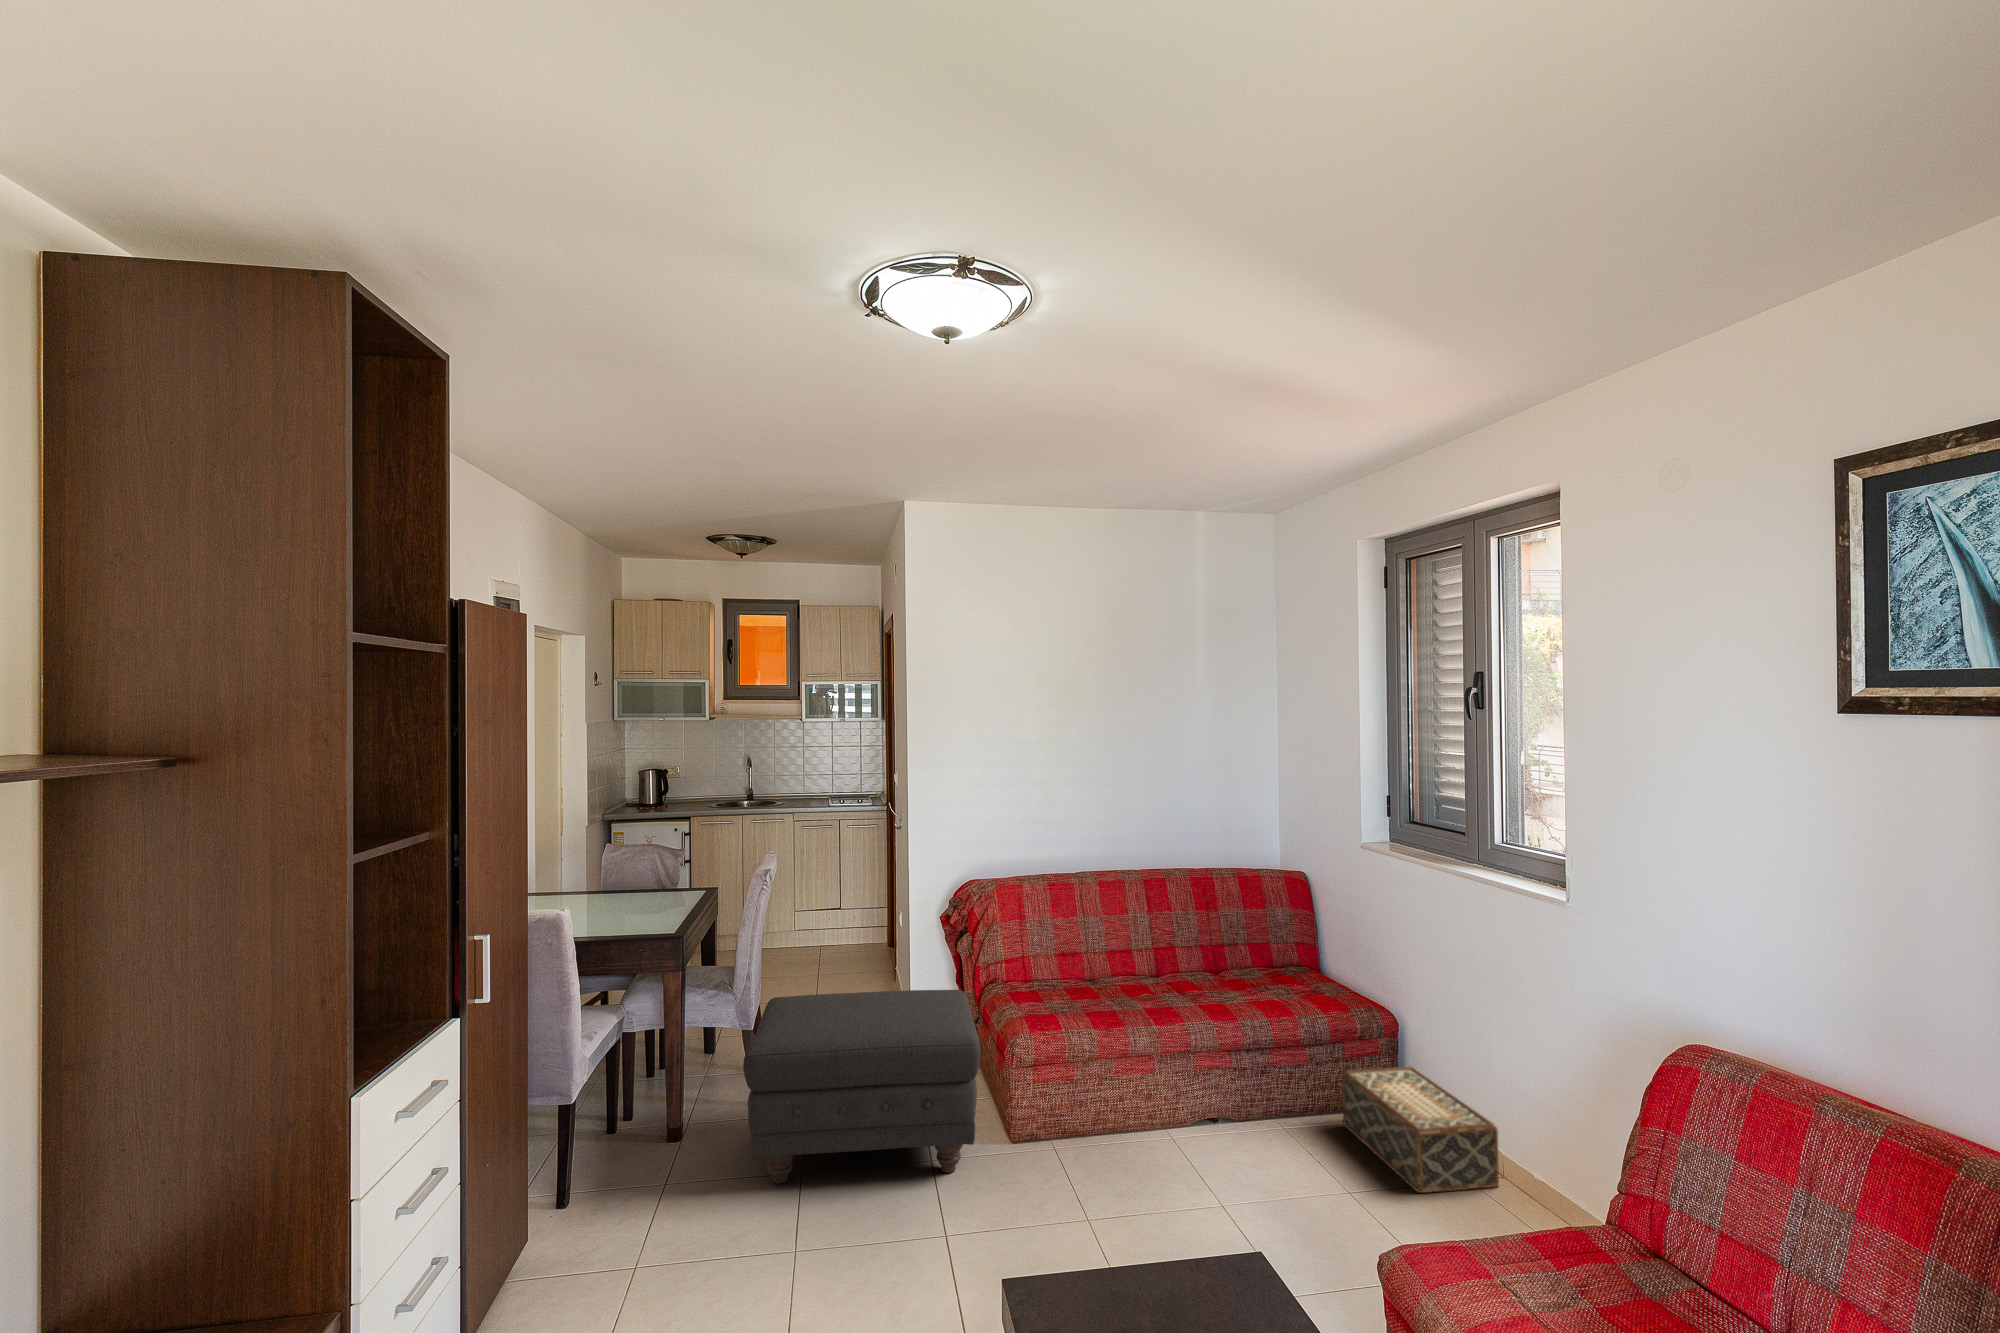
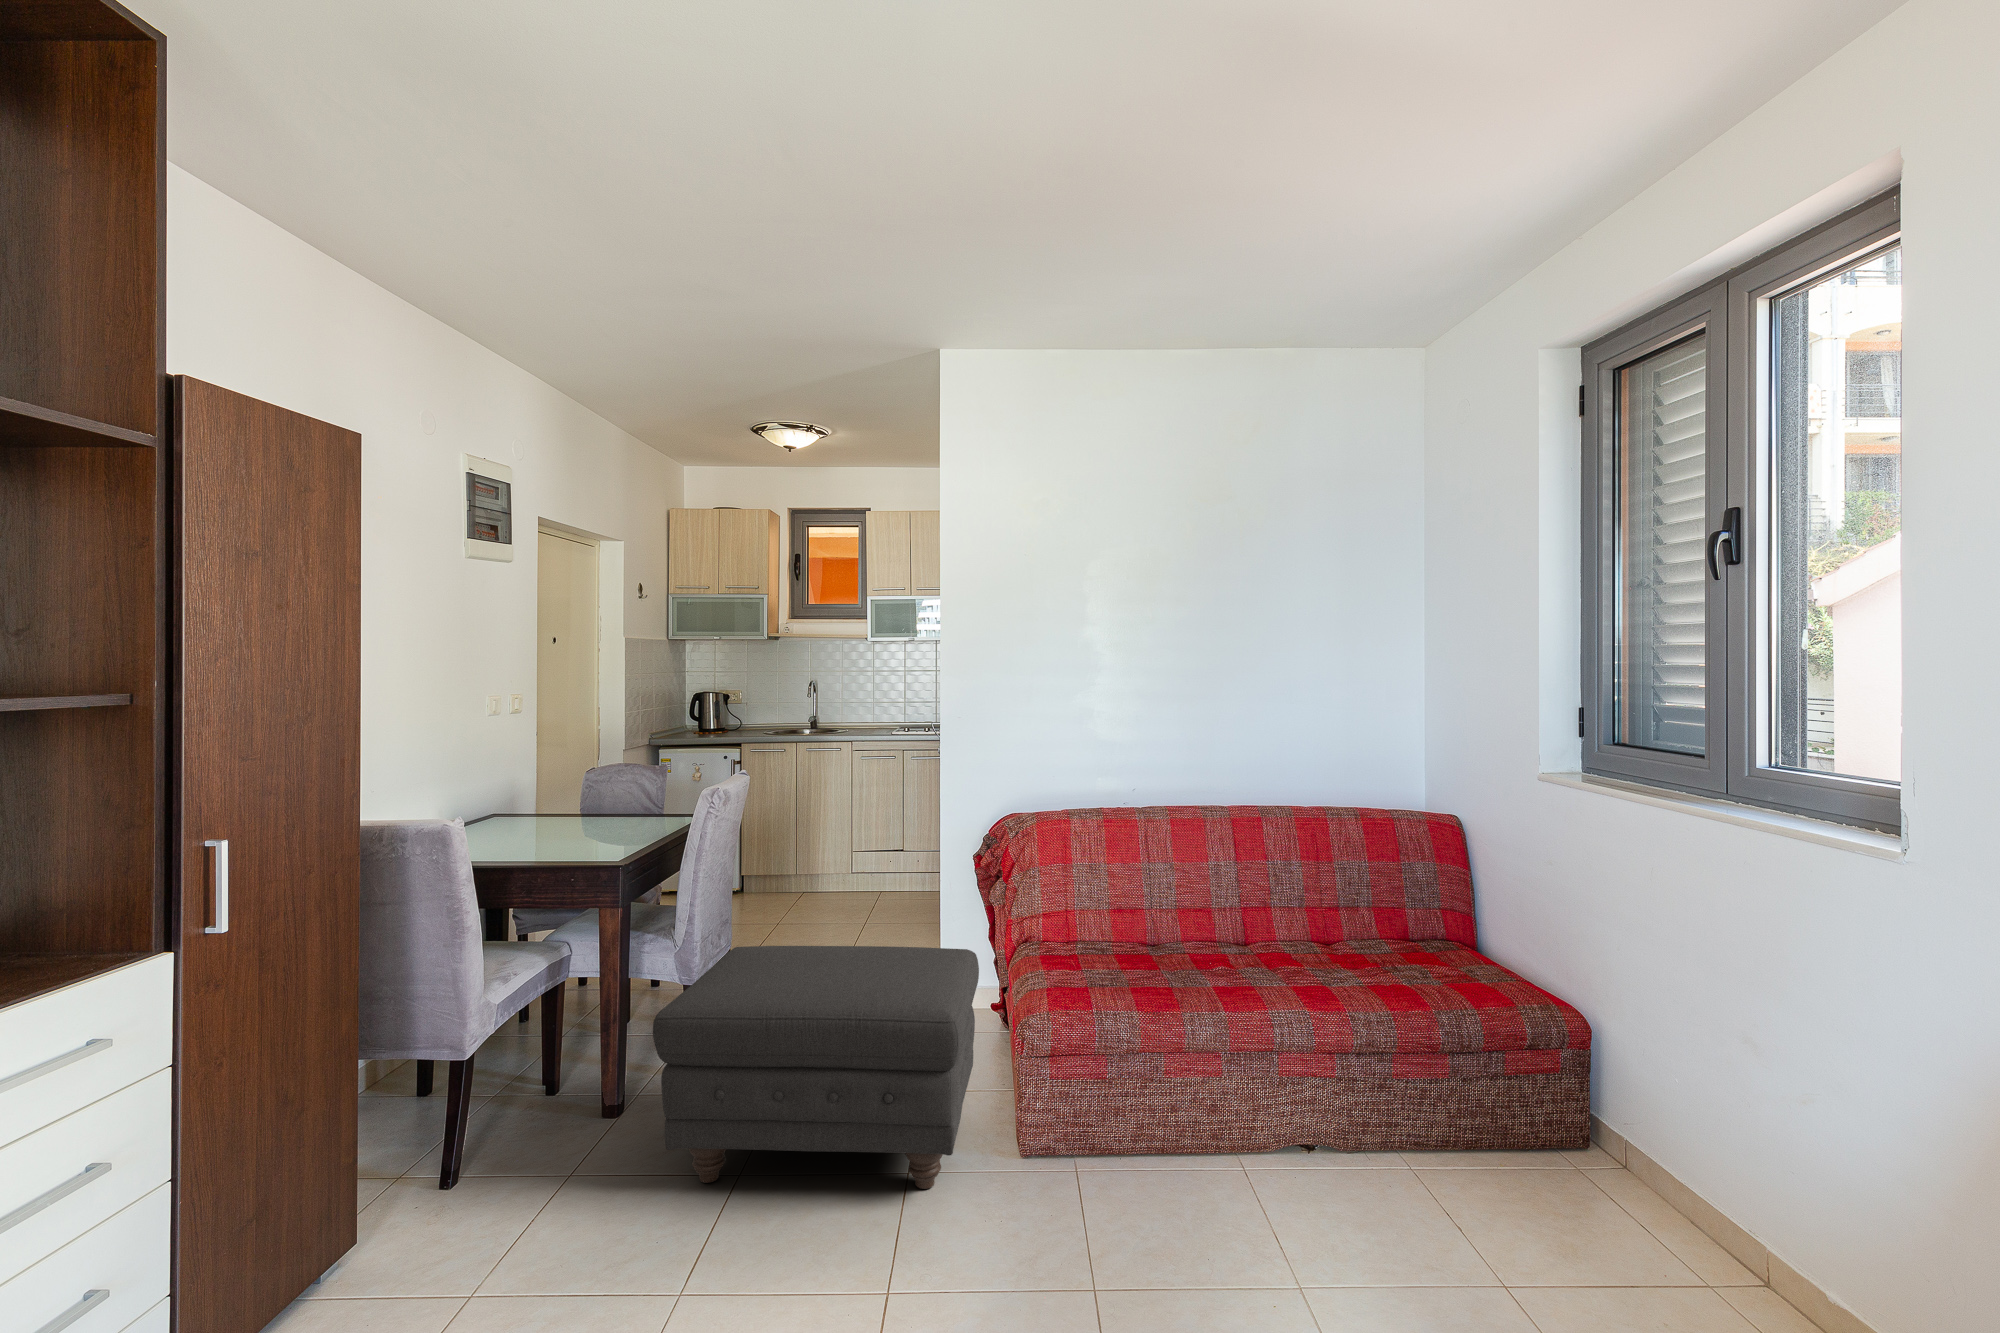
woven basket: present [1342,1067,1499,1193] -> none [1499,1093,1746,1296]

